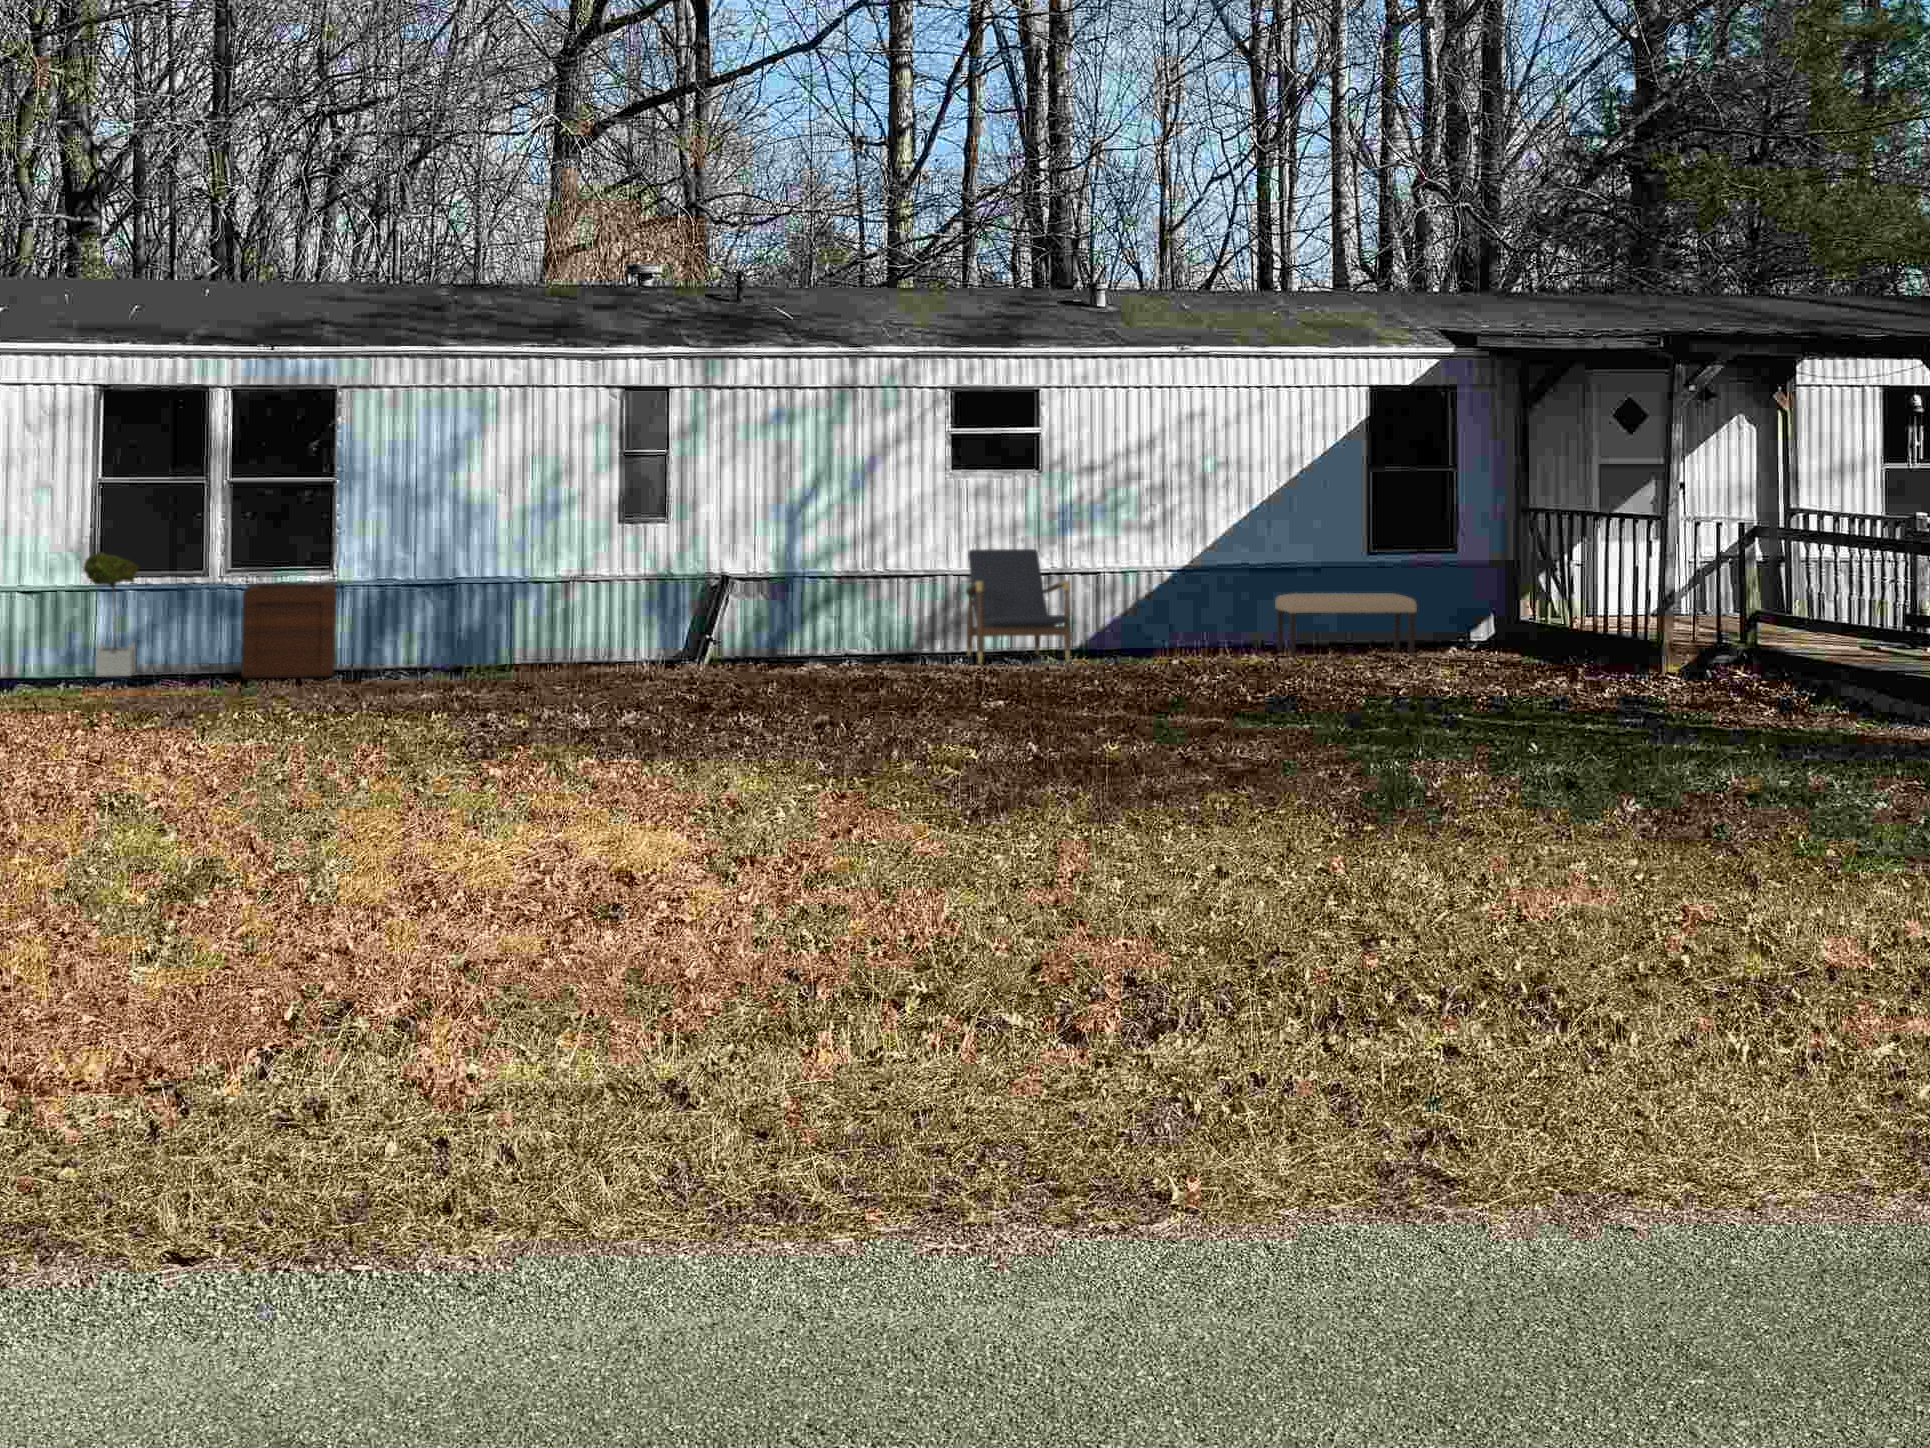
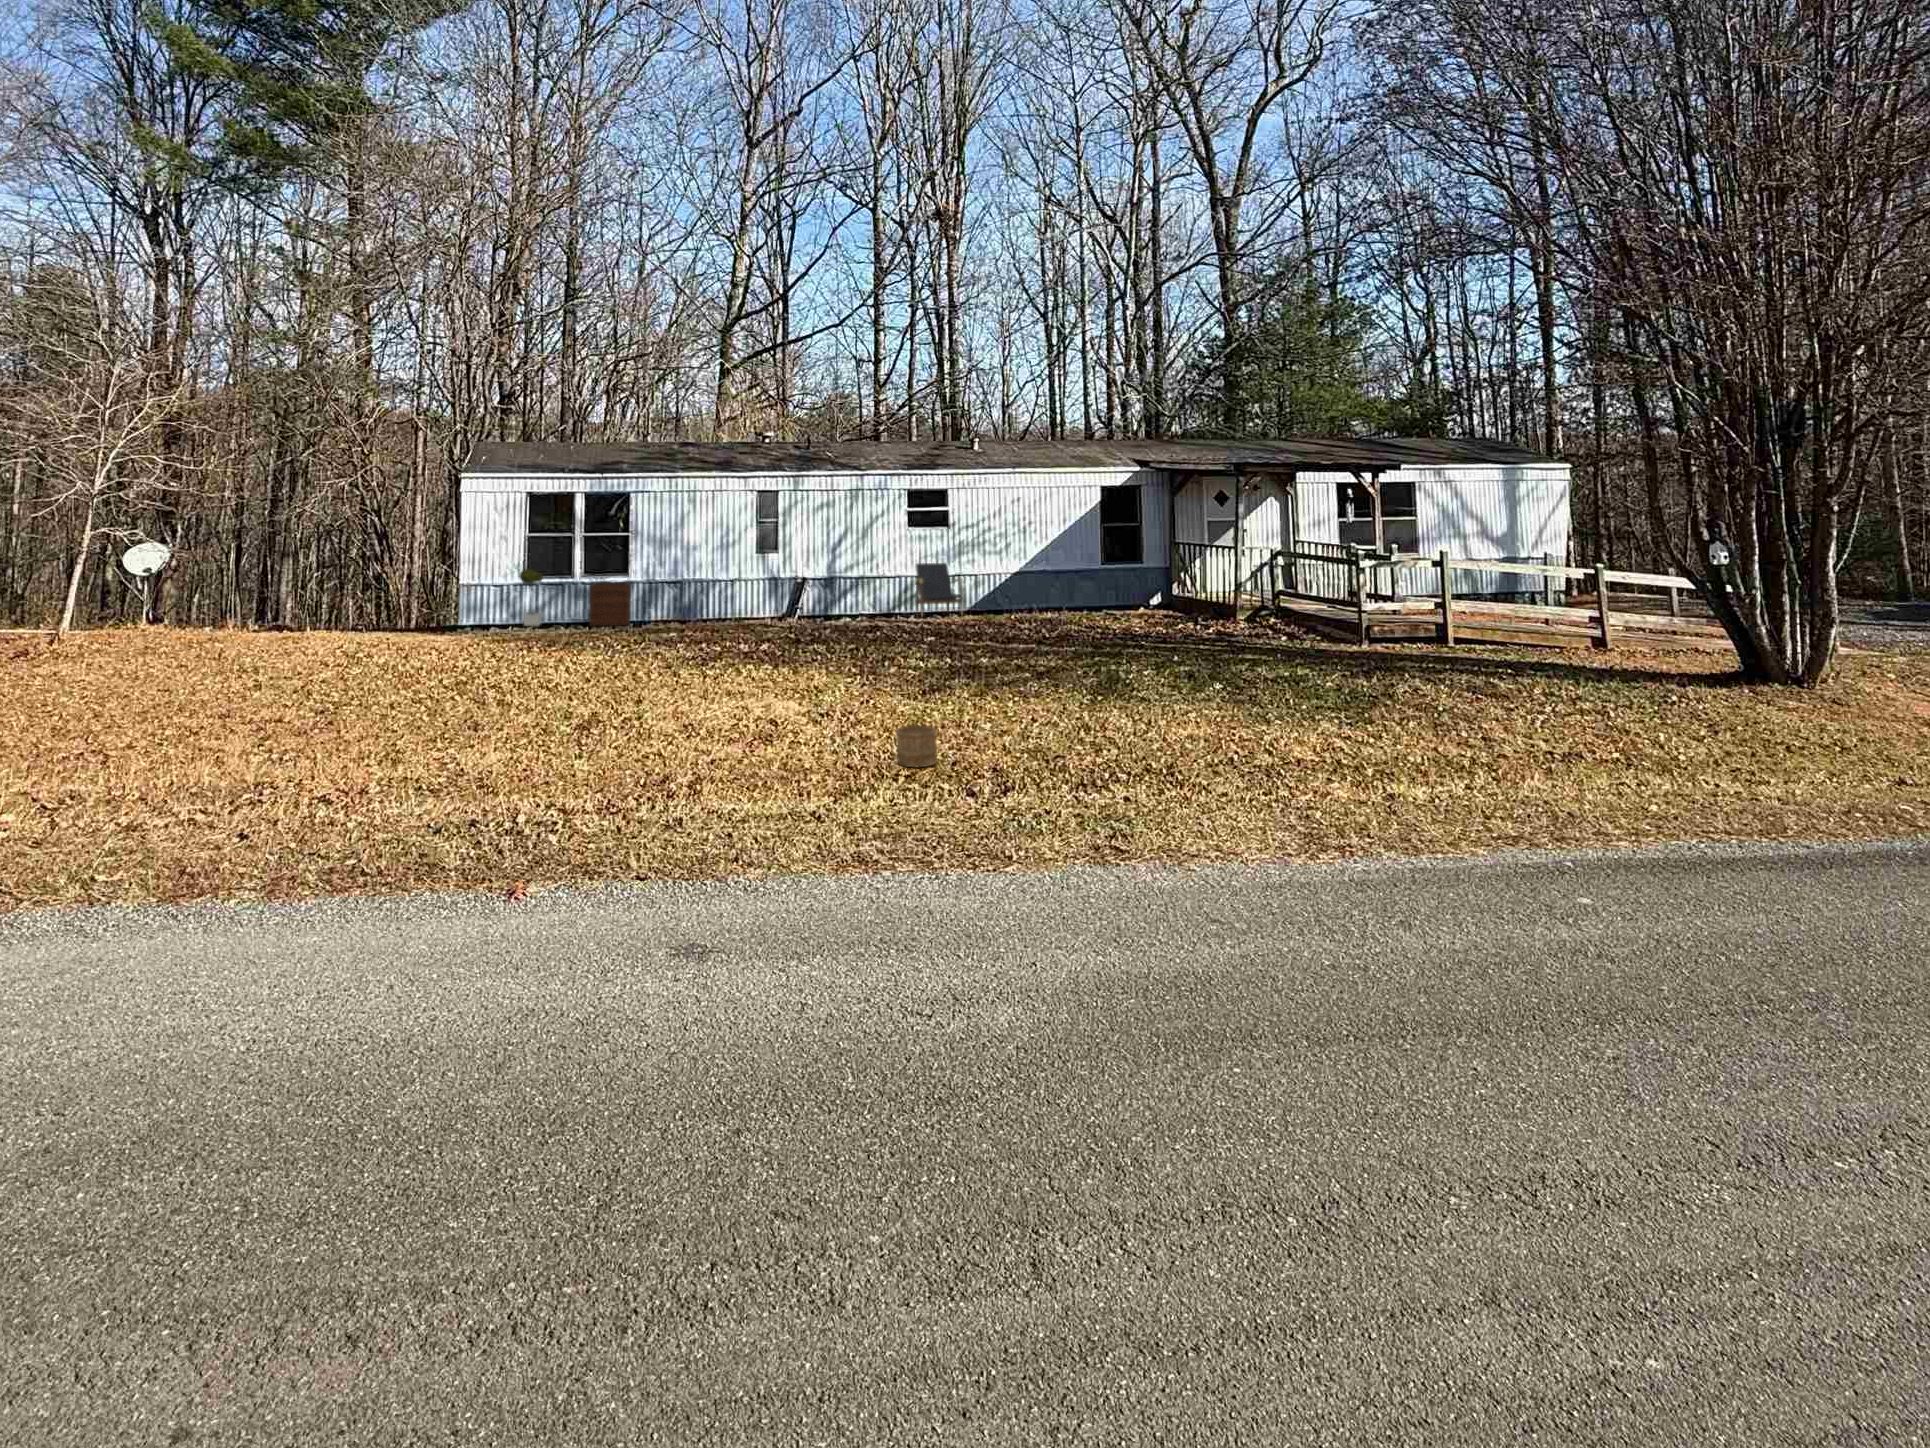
bench: present [1275,593,1417,656] -> none [1057,582,1122,612]
wooden bucket: none [896,882,995,979] -> present [895,725,937,768]

